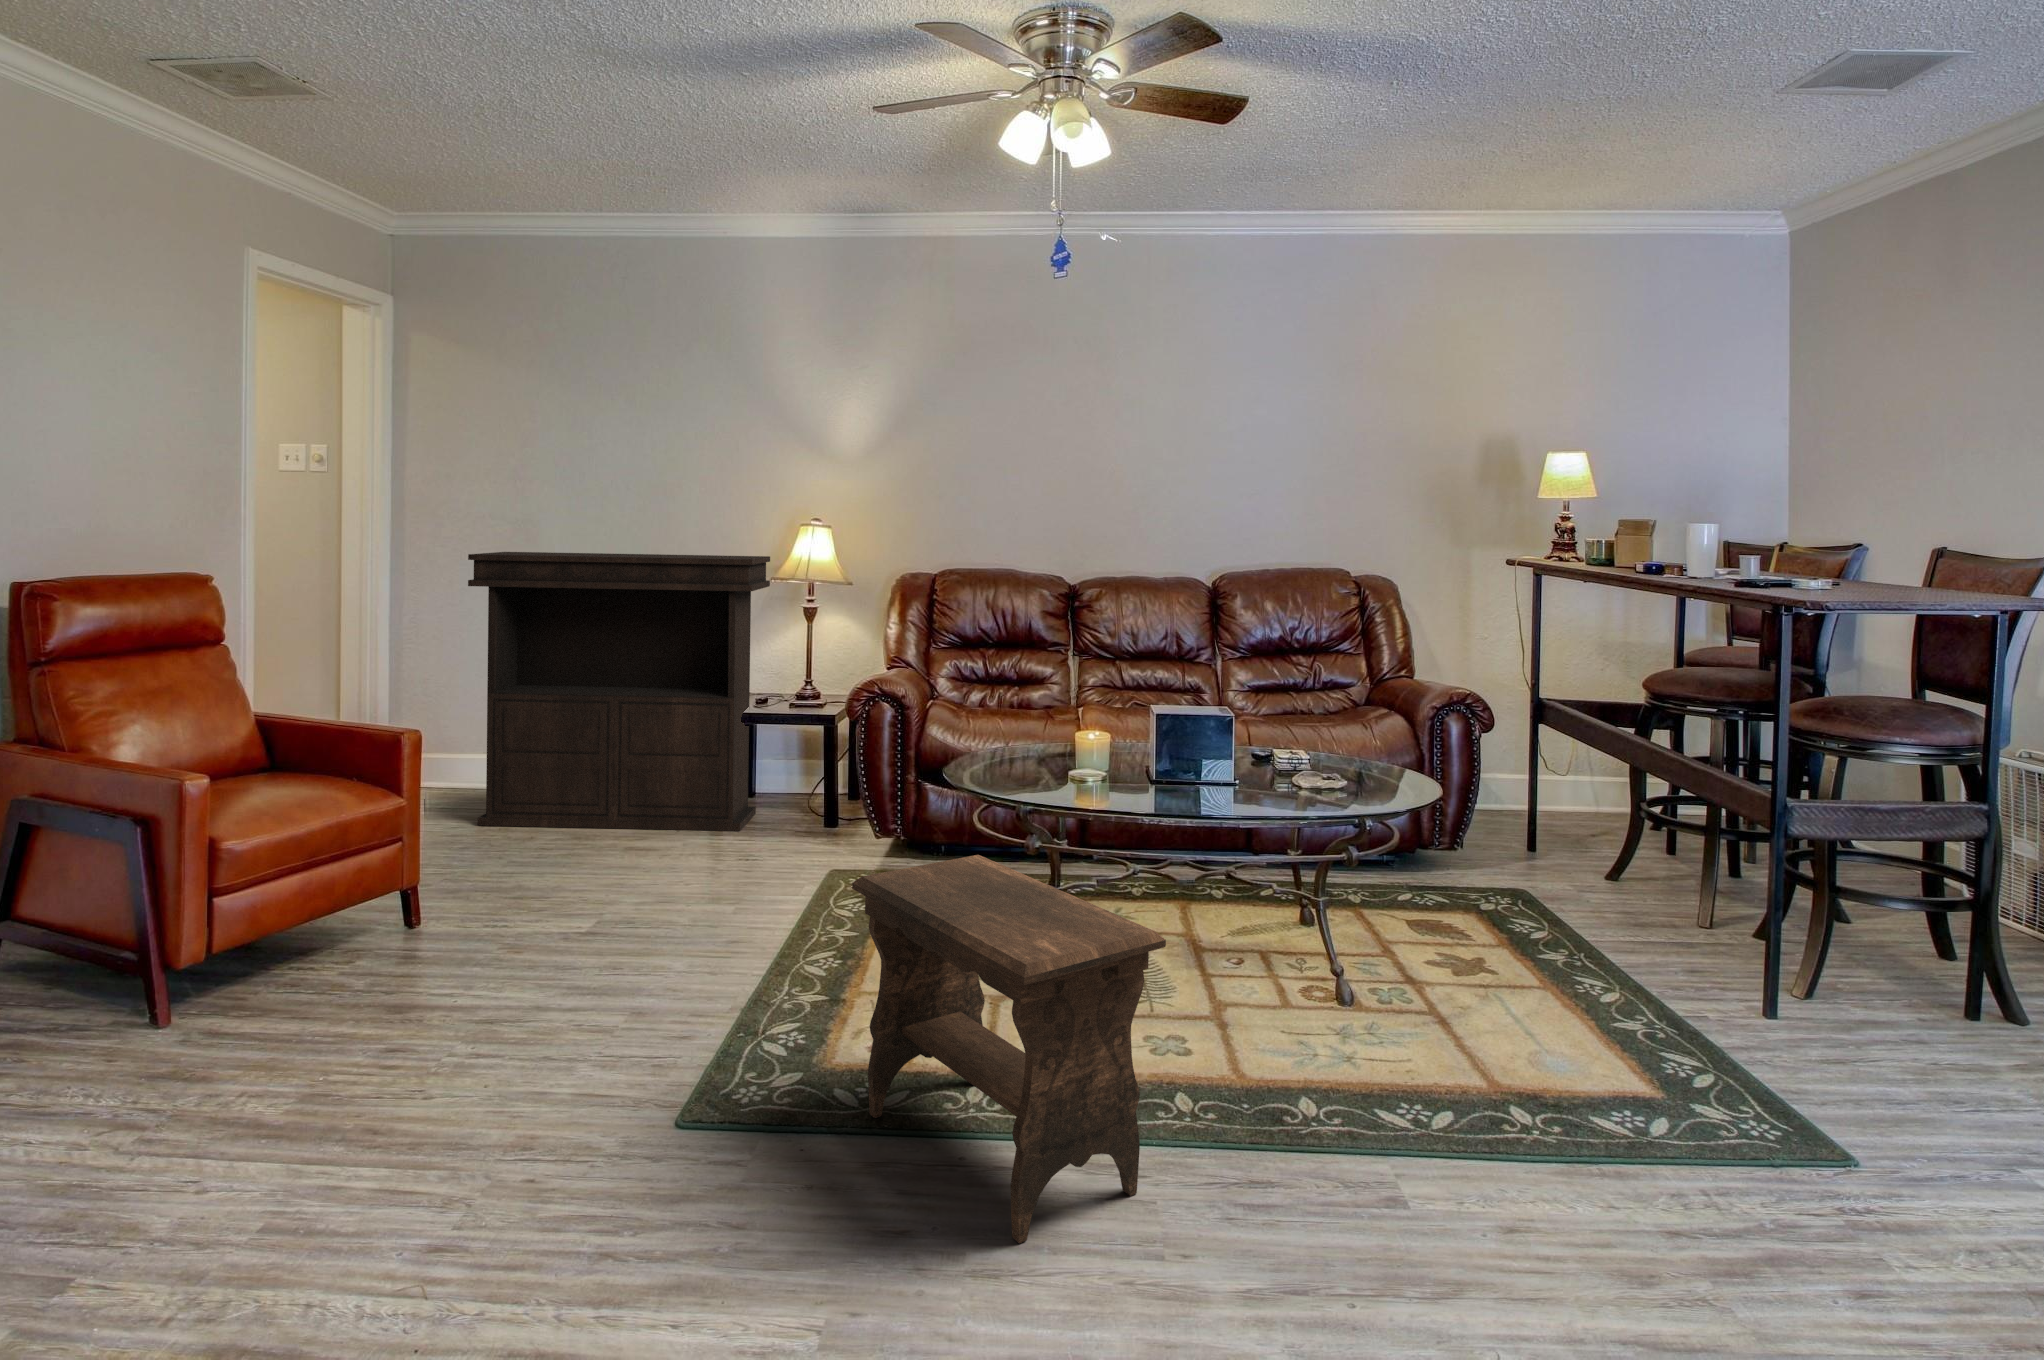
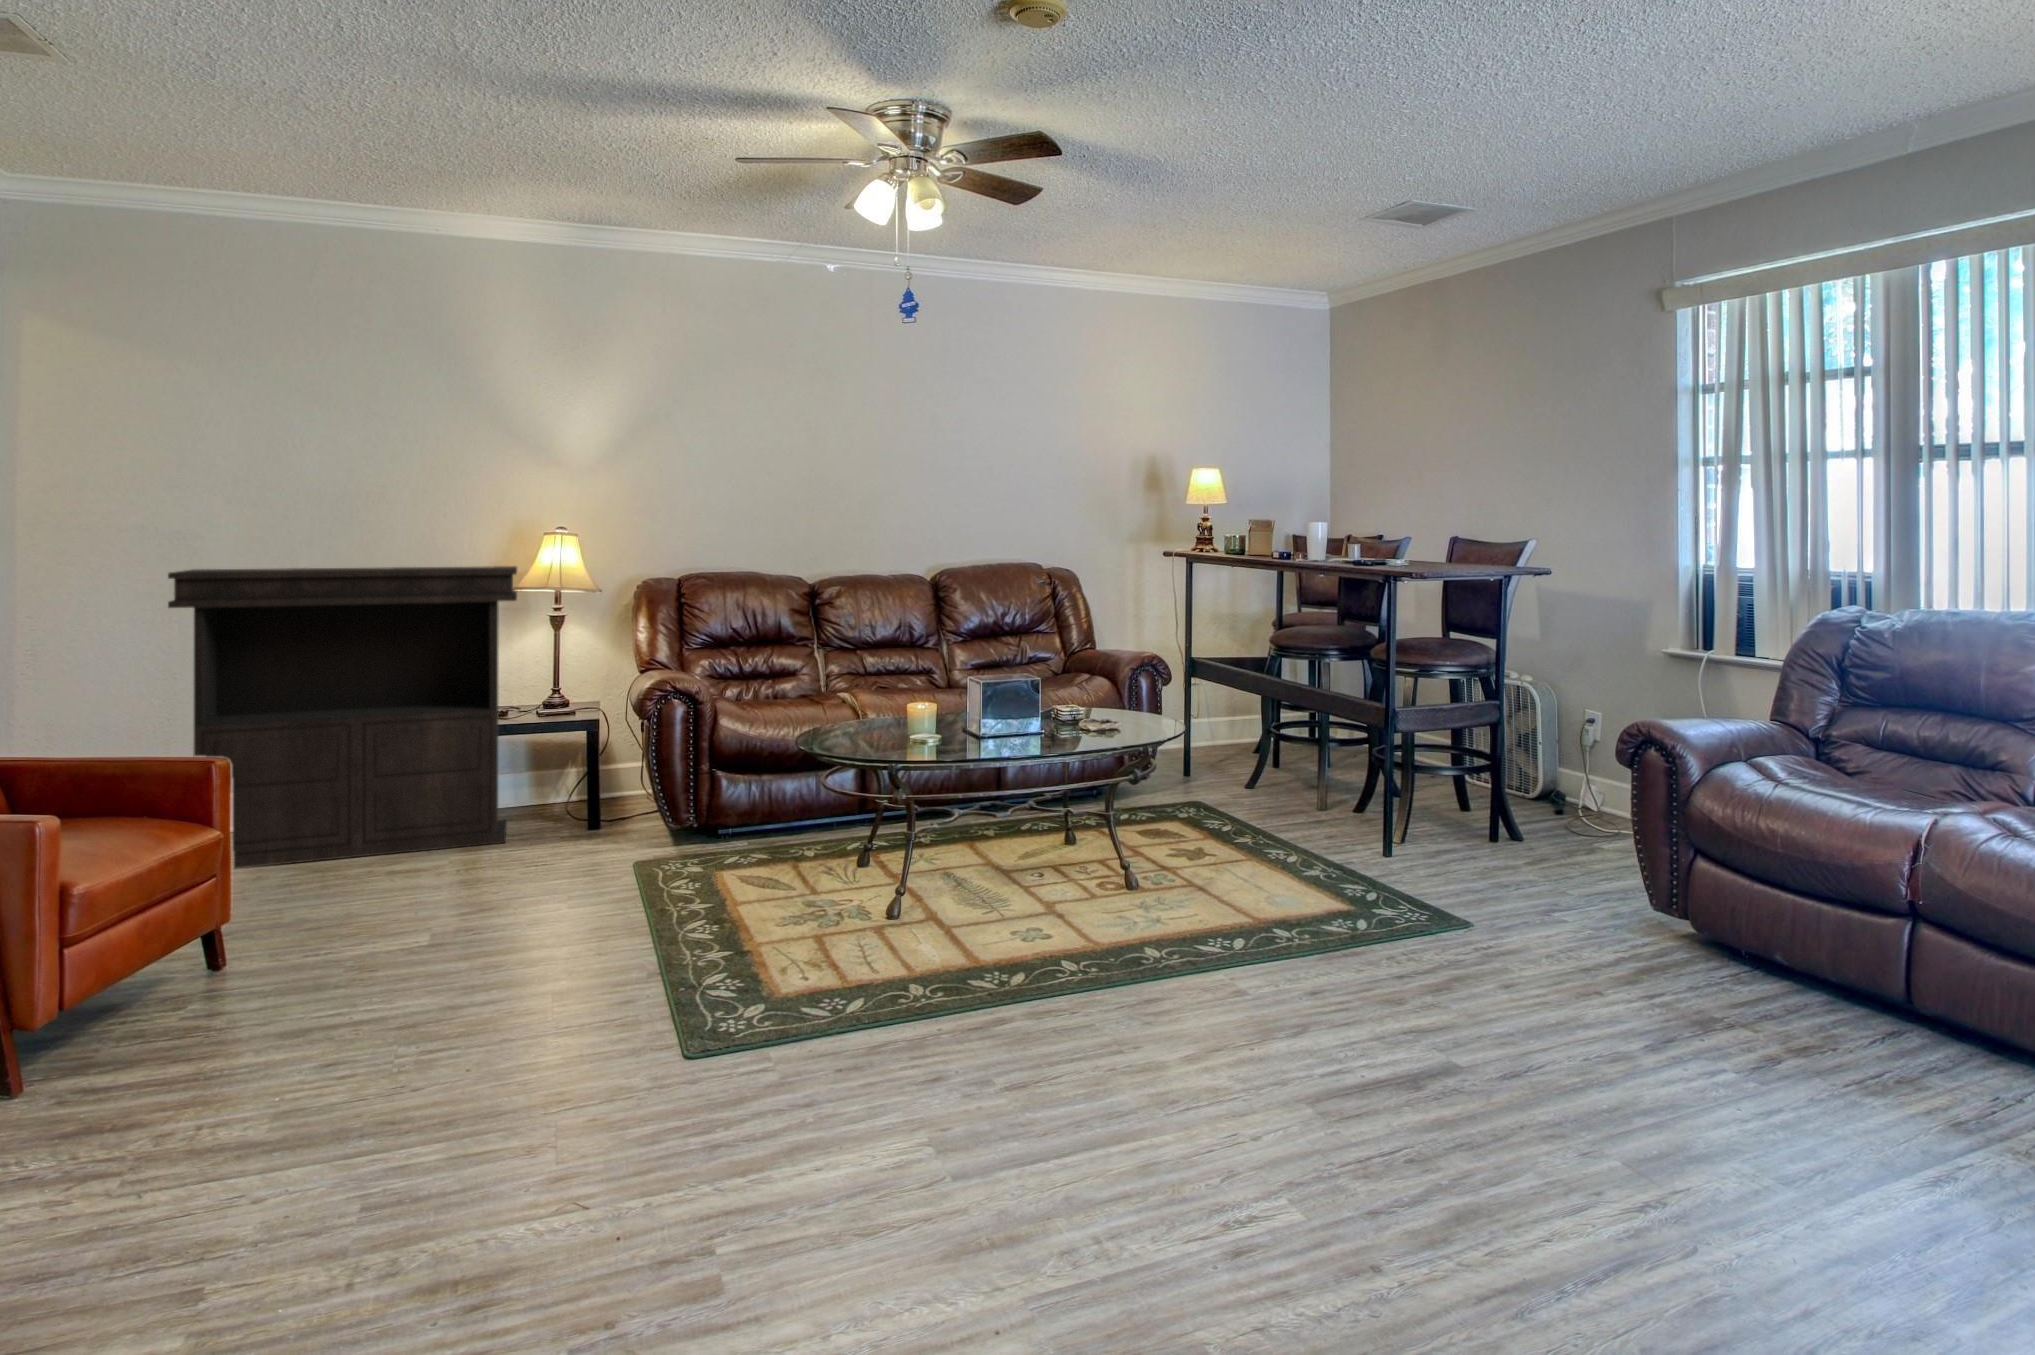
footstool: present [852,855,1166,1243] -> none [818,799,1092,1065]

